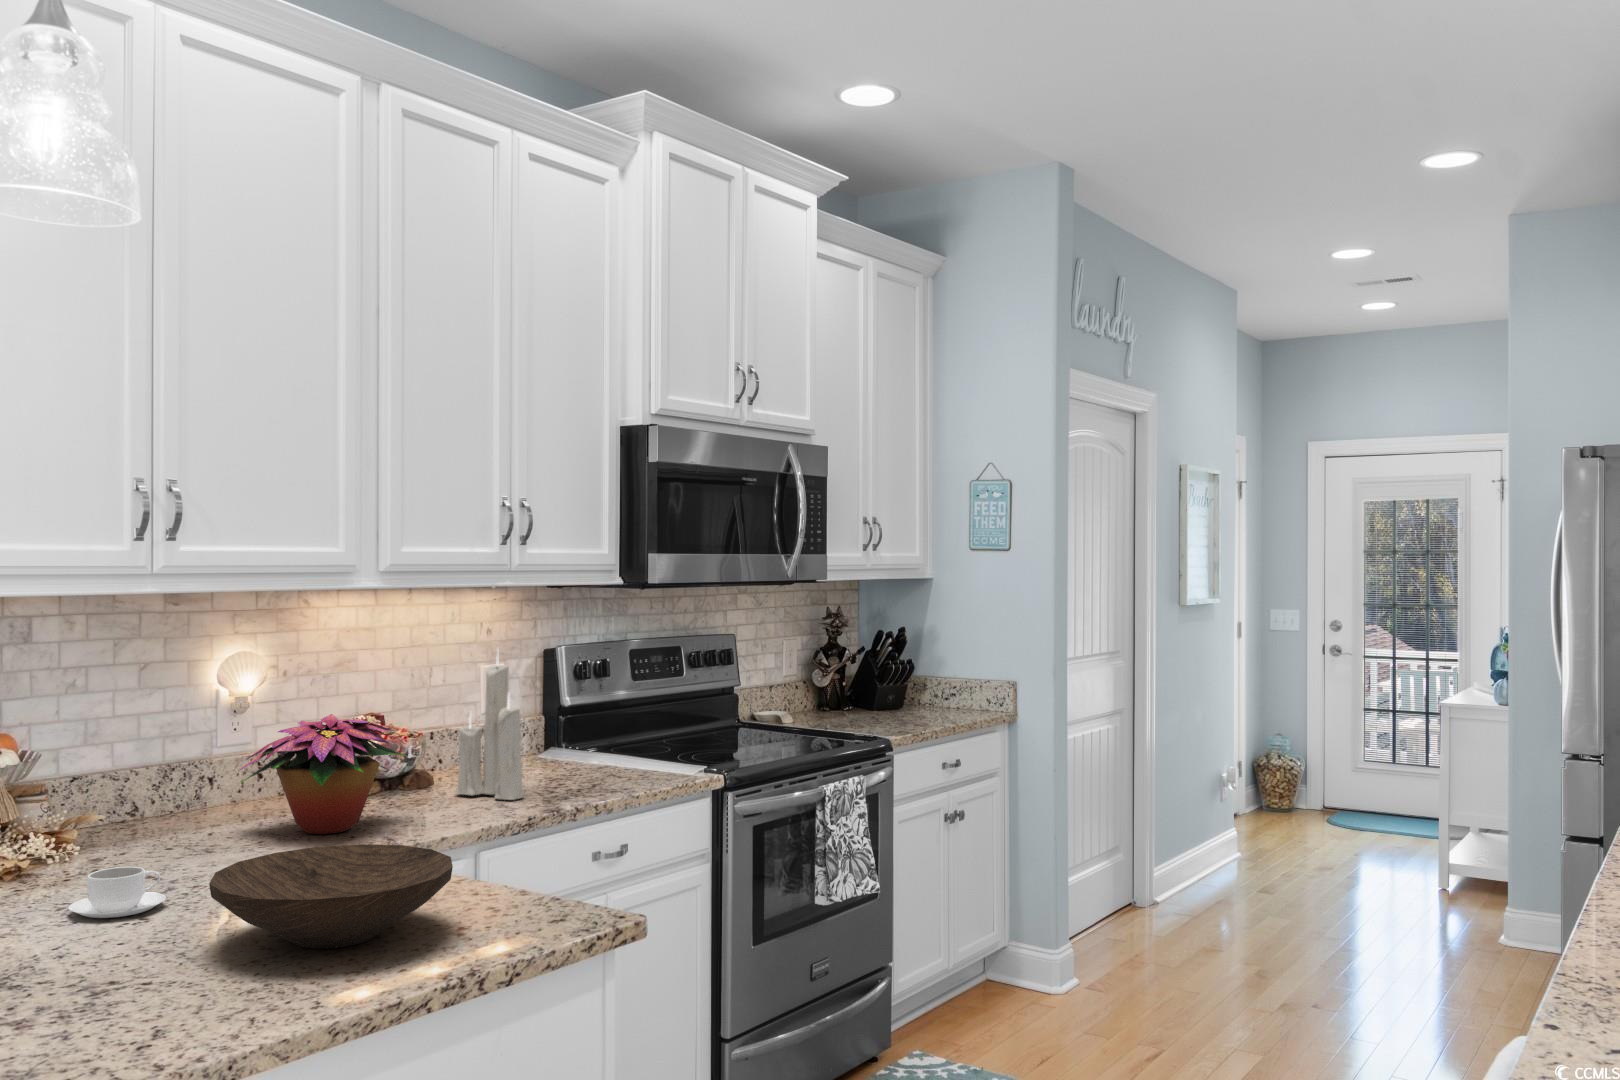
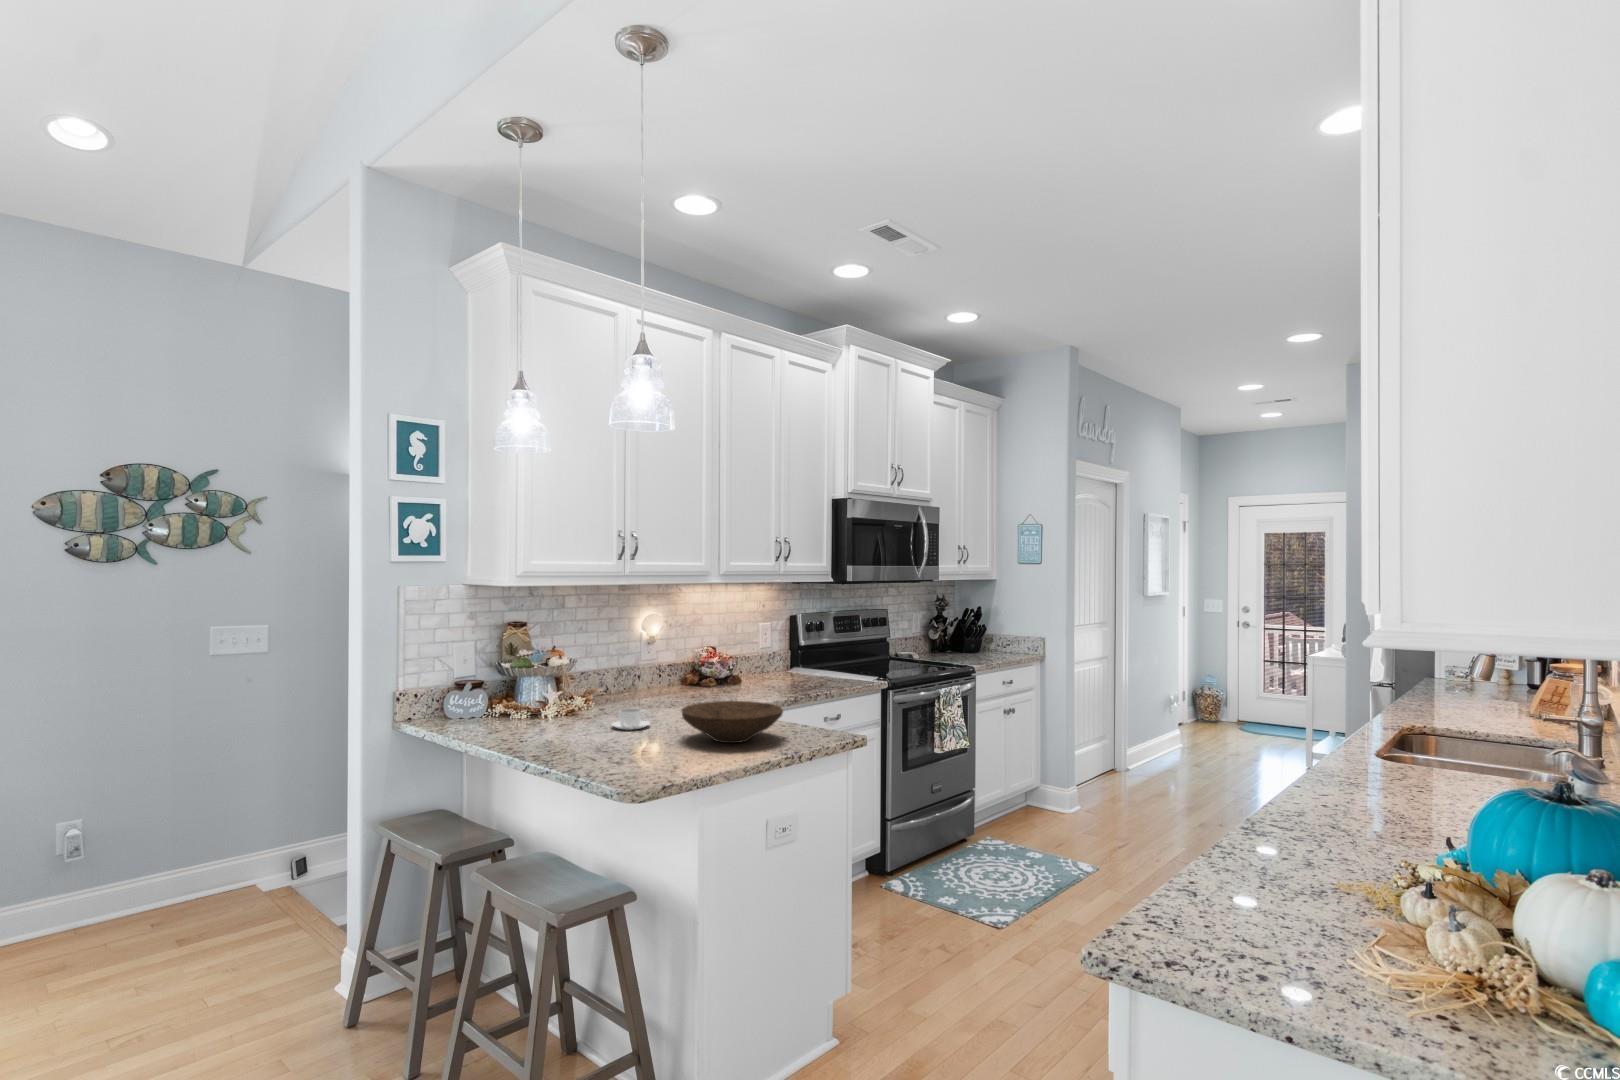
candle: present [455,657,524,800] -> none [755,609,790,690]
flower arrangement: present [239,714,405,834] -> none [659,643,740,701]

